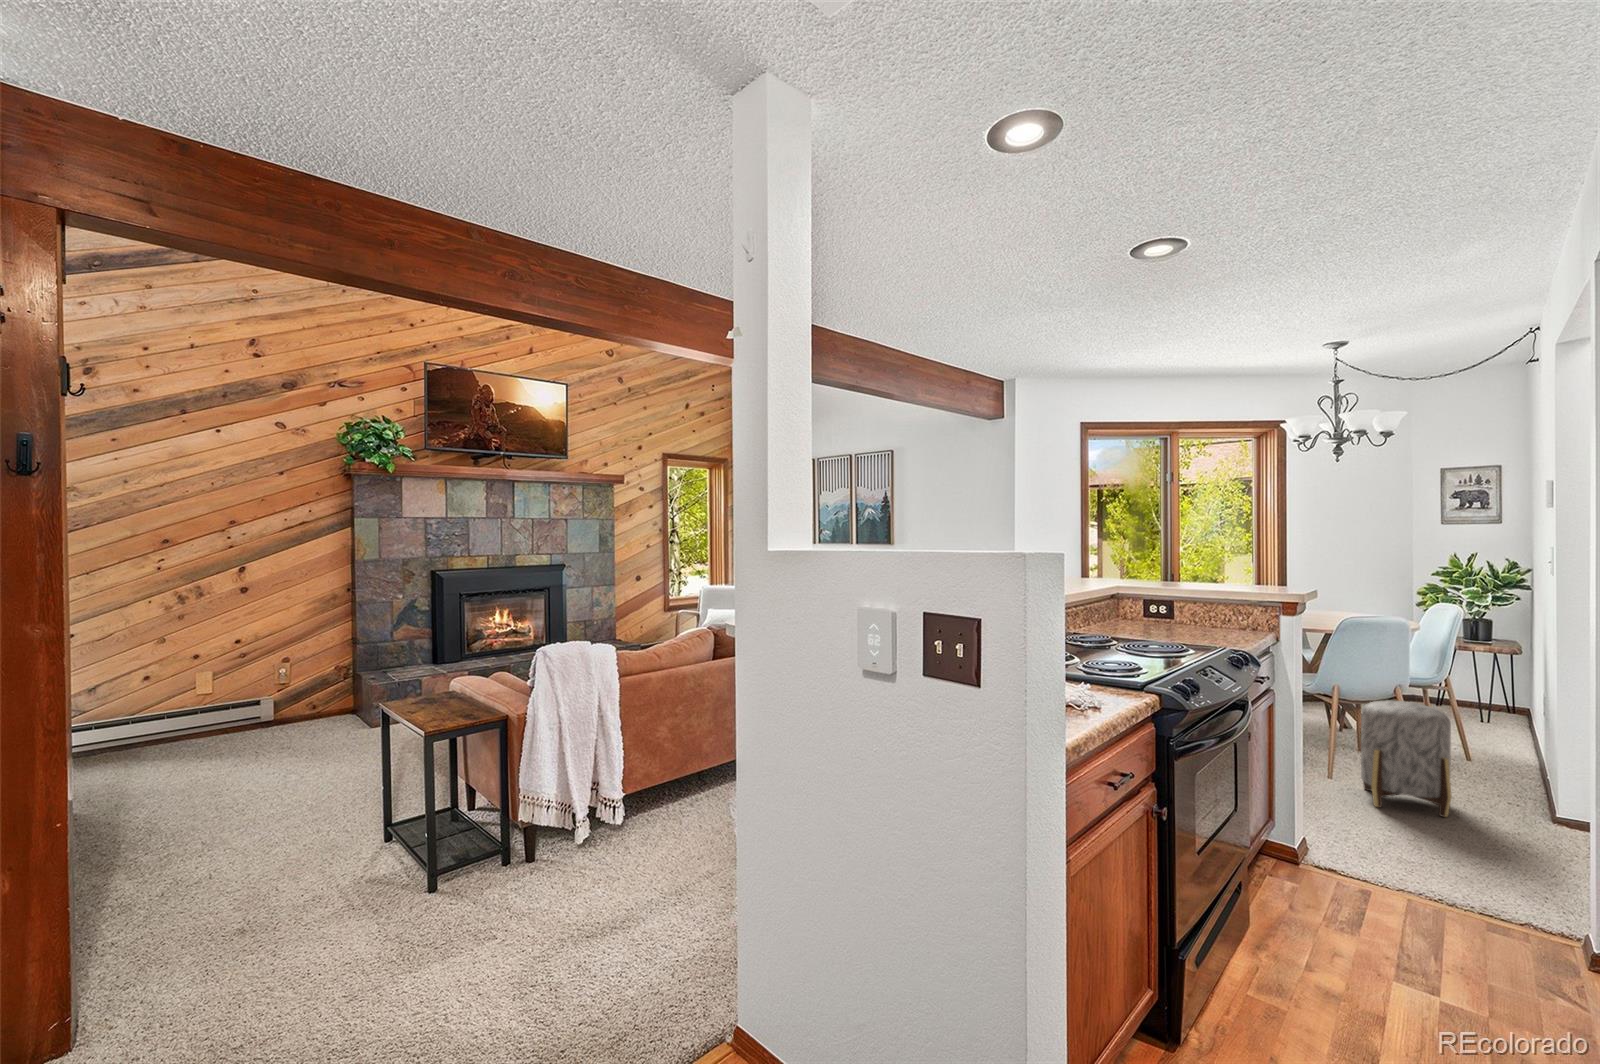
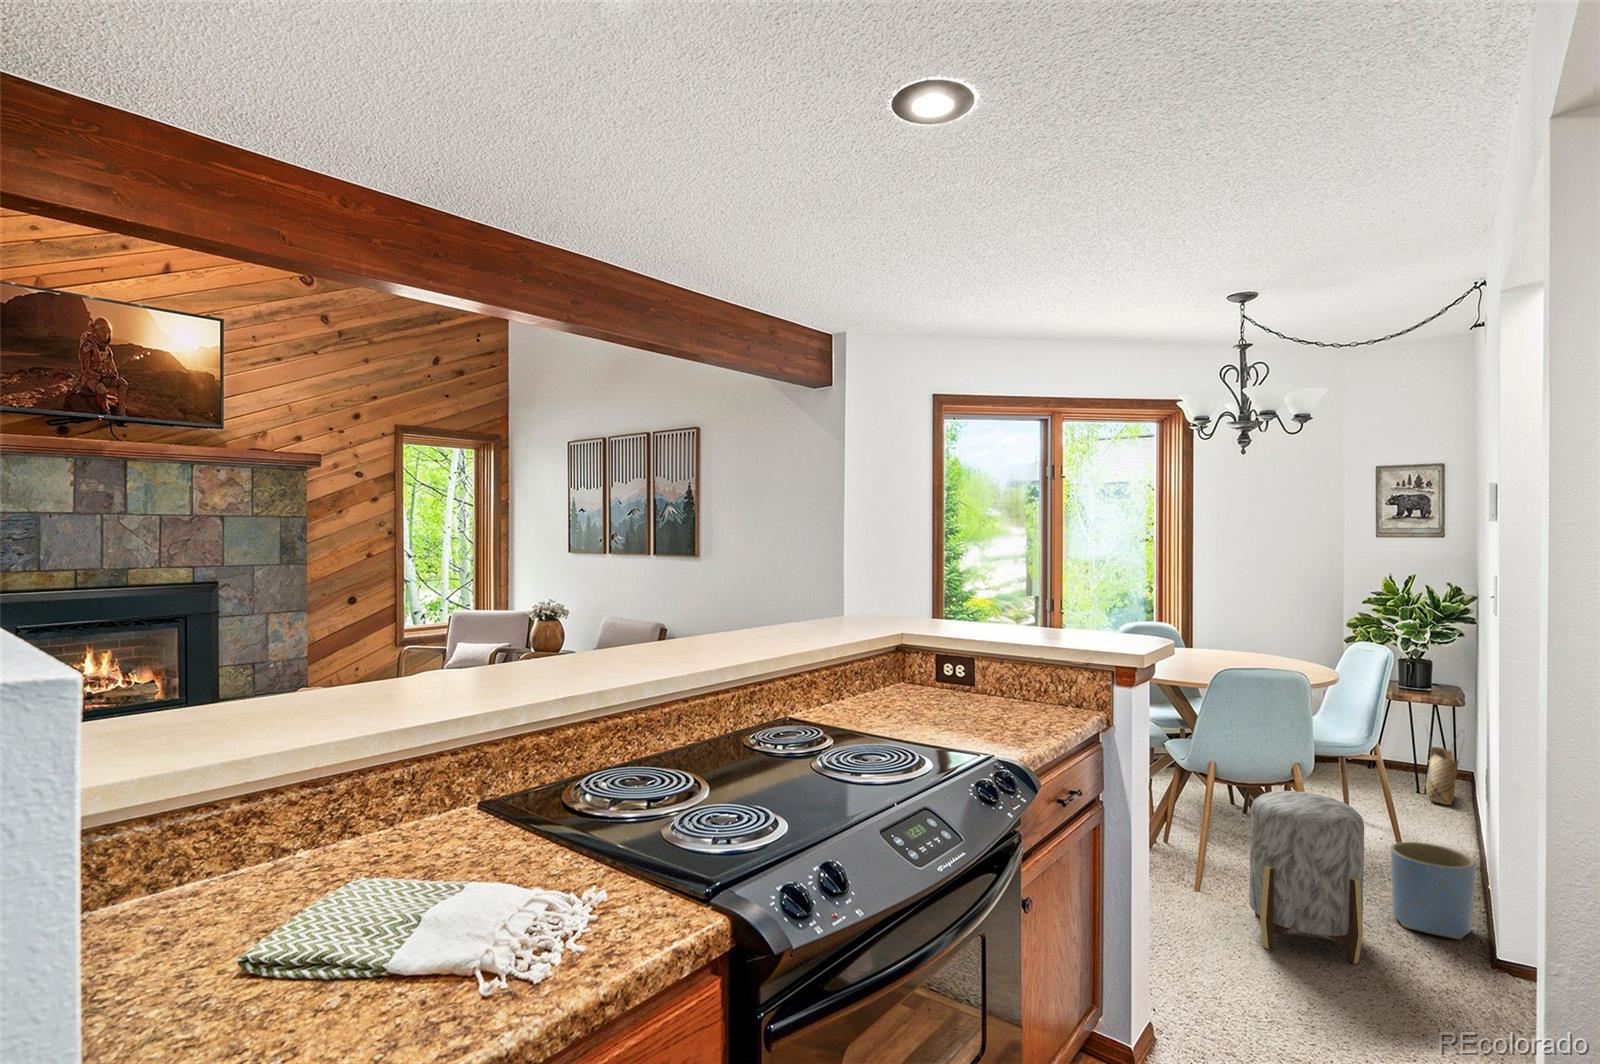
woven basket: none [1488,667,1522,729] -> present [1426,726,1461,805]
planter: none [1469,741,1537,807] -> present [1390,842,1476,939]

